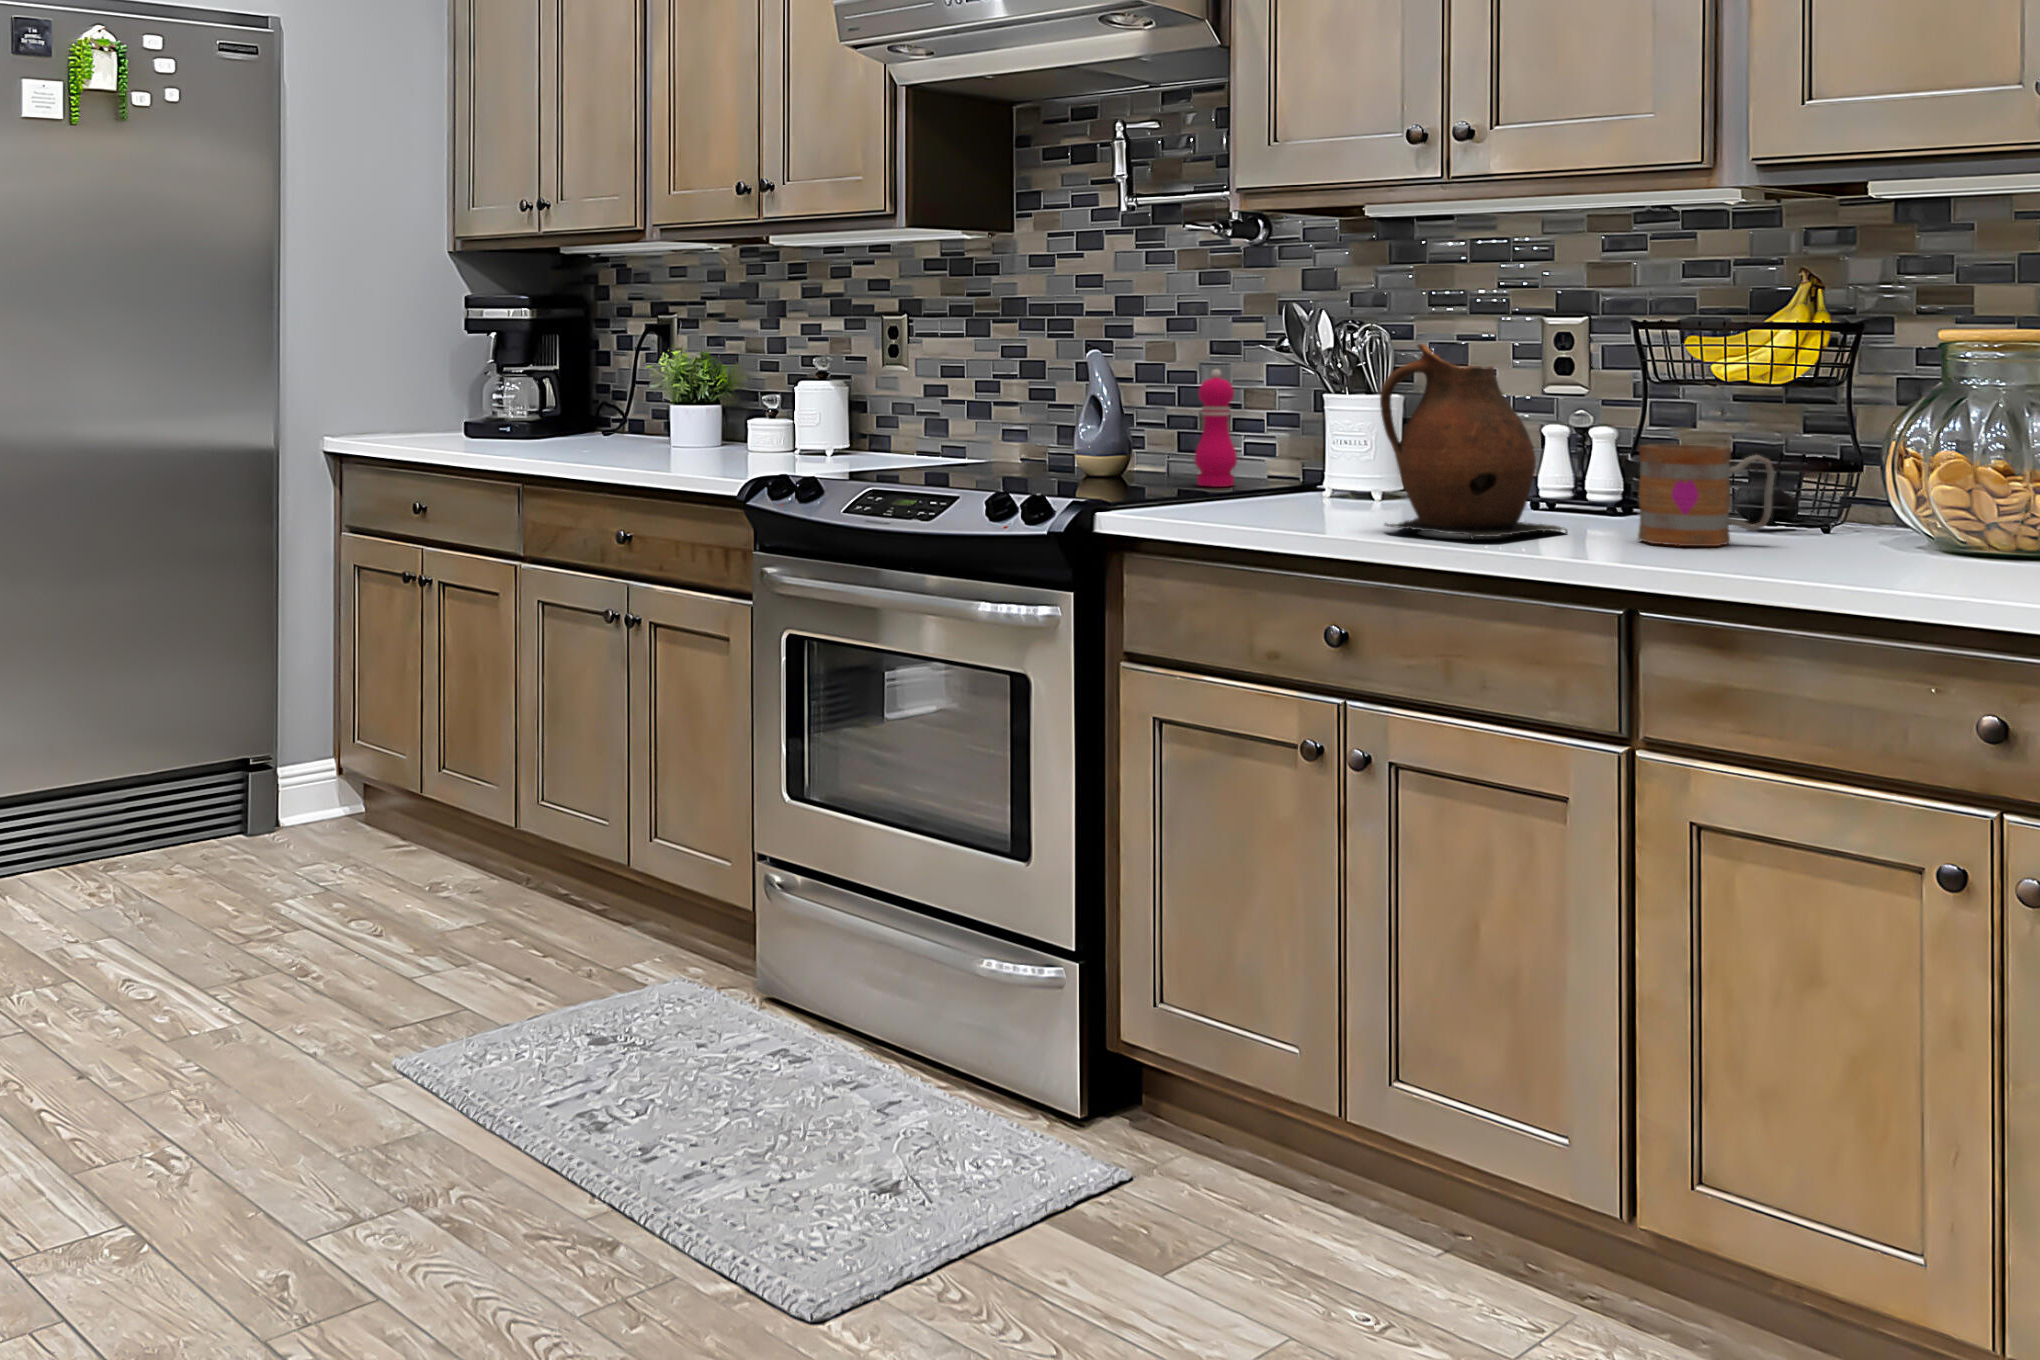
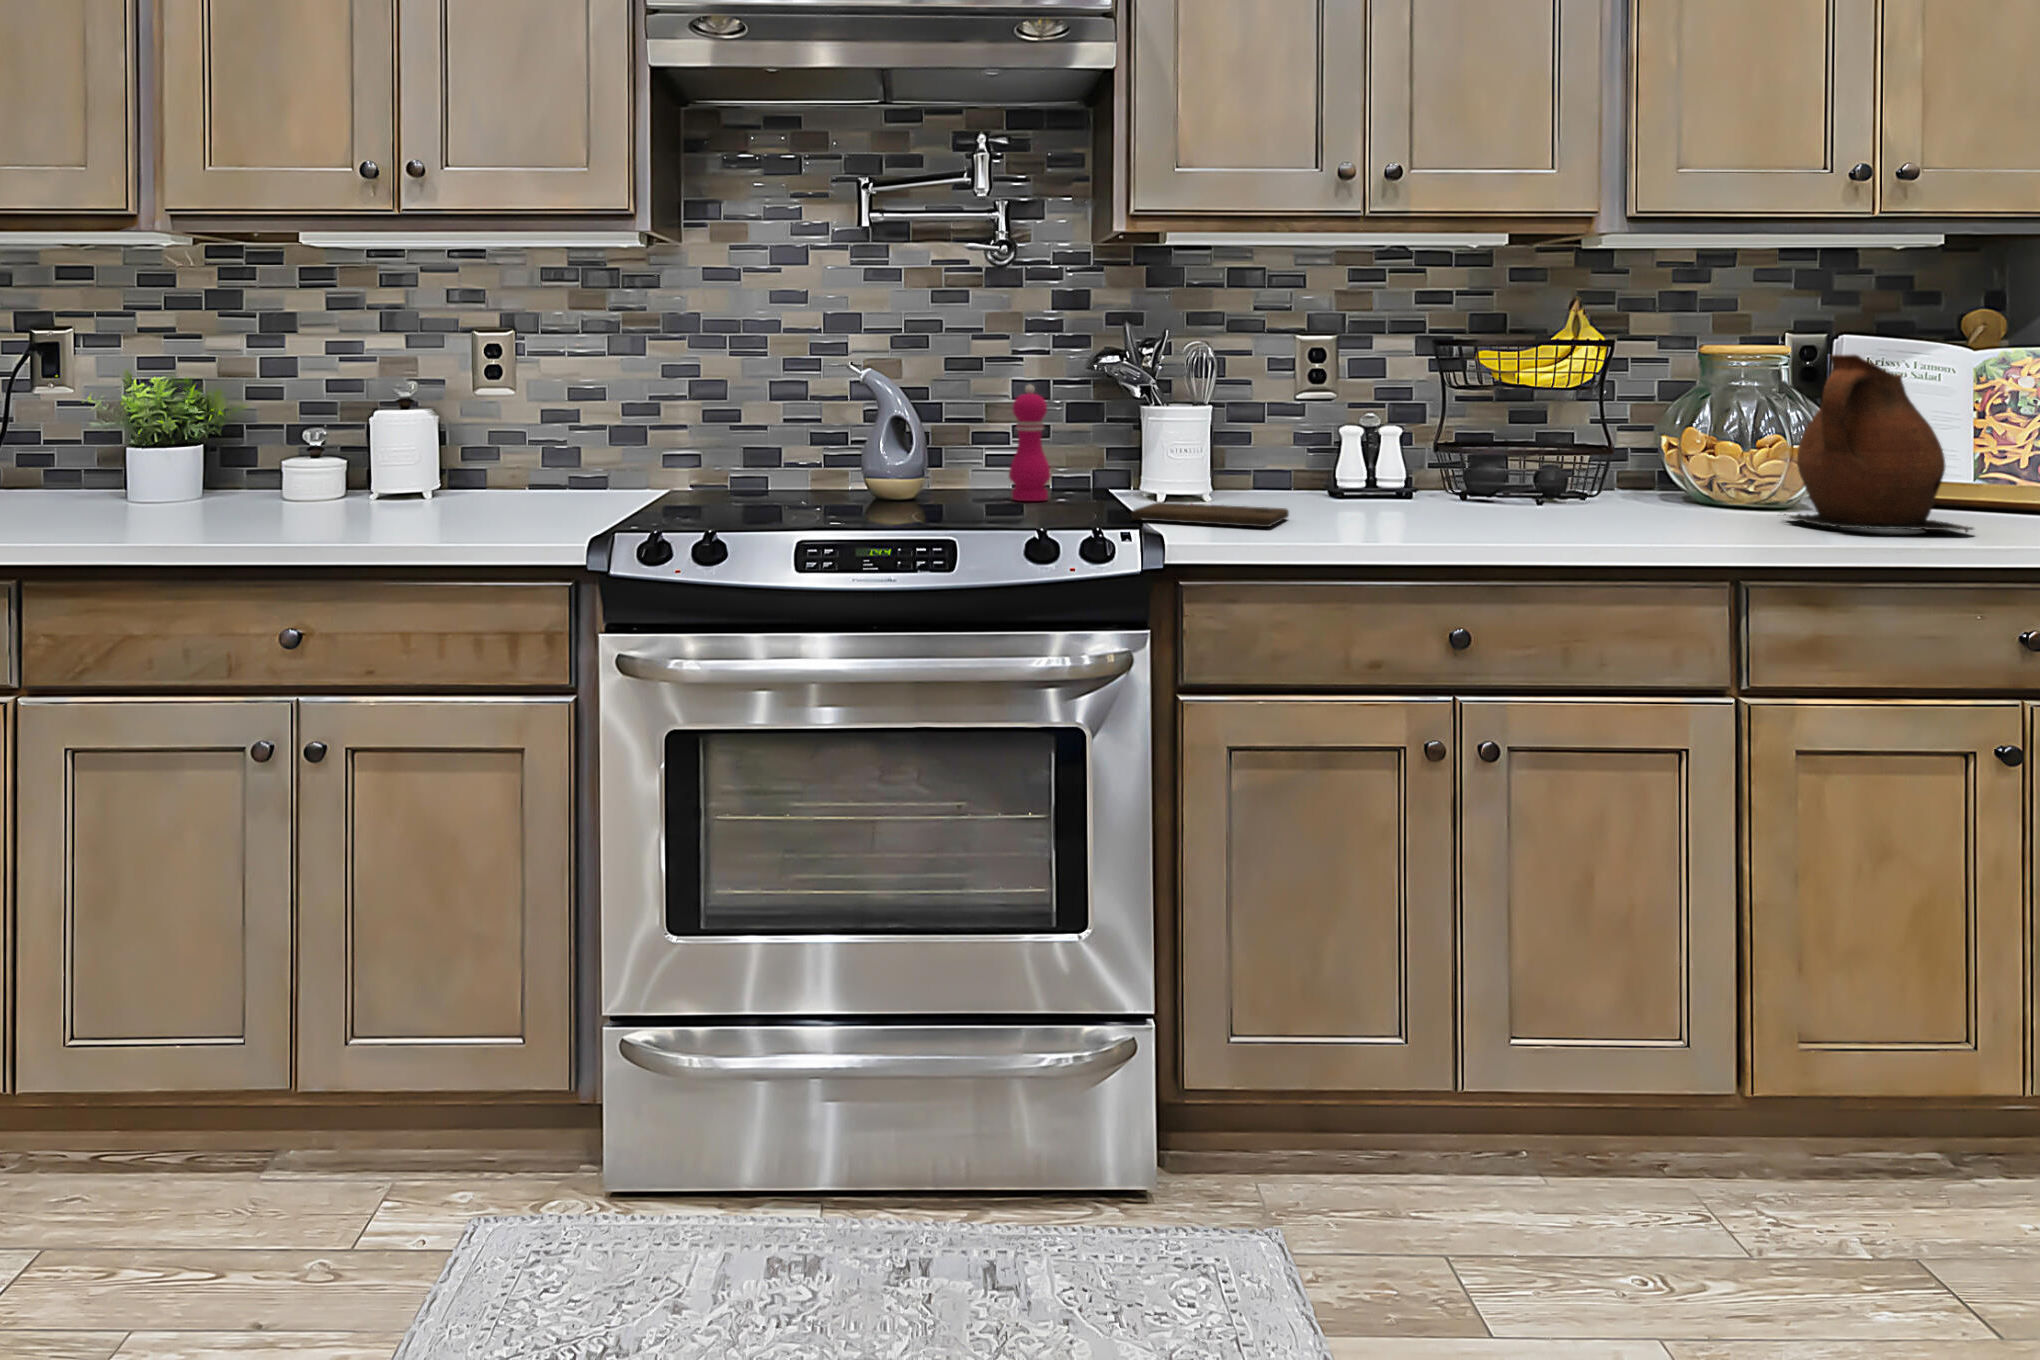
ceramic pitcher: present [1380,344,1567,539] -> present [1784,354,1973,532]
mug: present [1638,444,1775,546] -> none [1594,437,1684,520]
cutting board: none [1178,491,1322,515] -> present [1131,502,1289,527]

